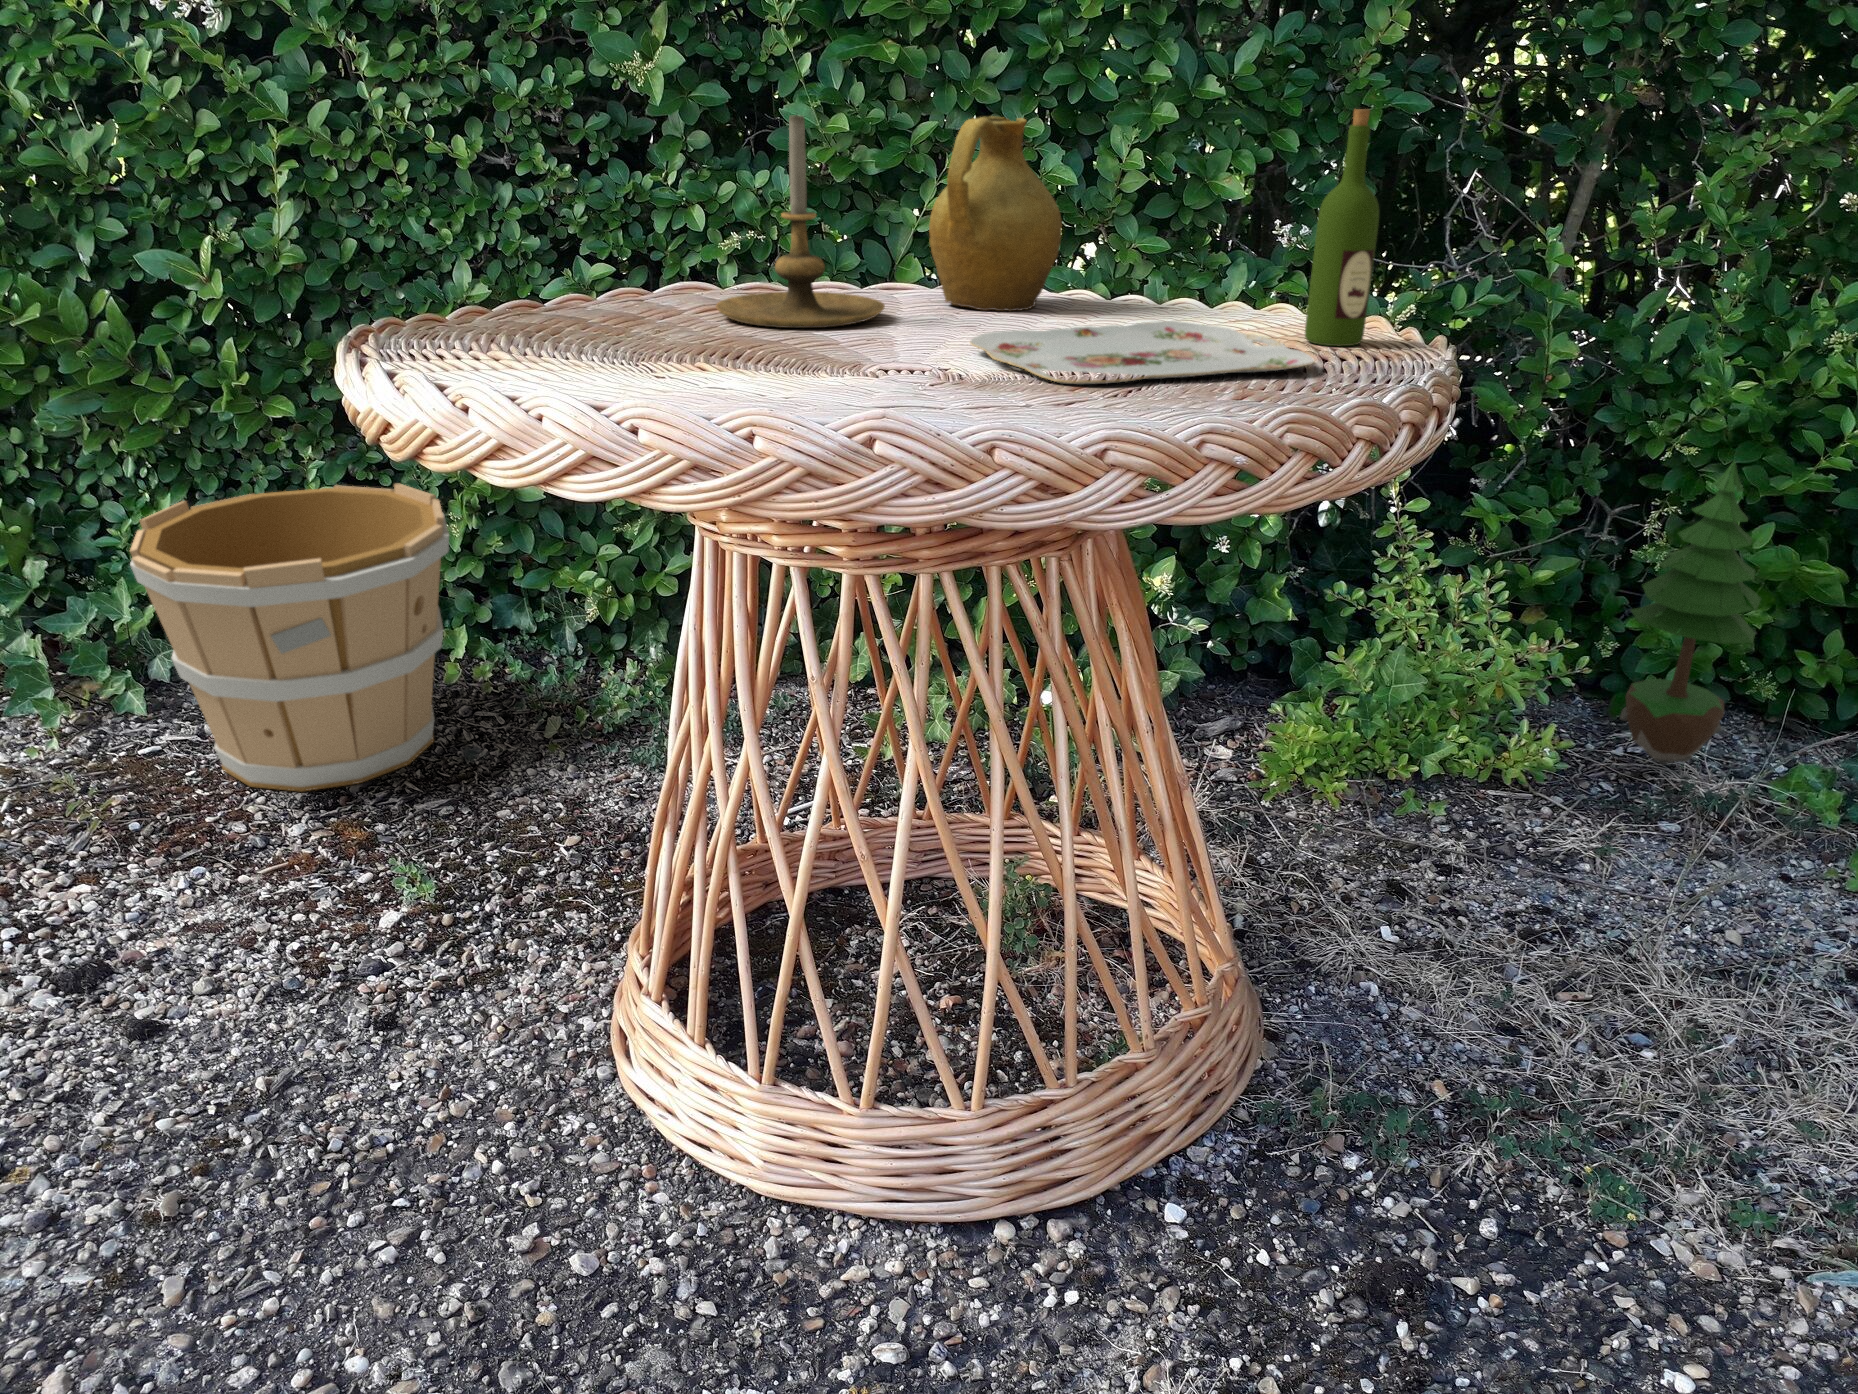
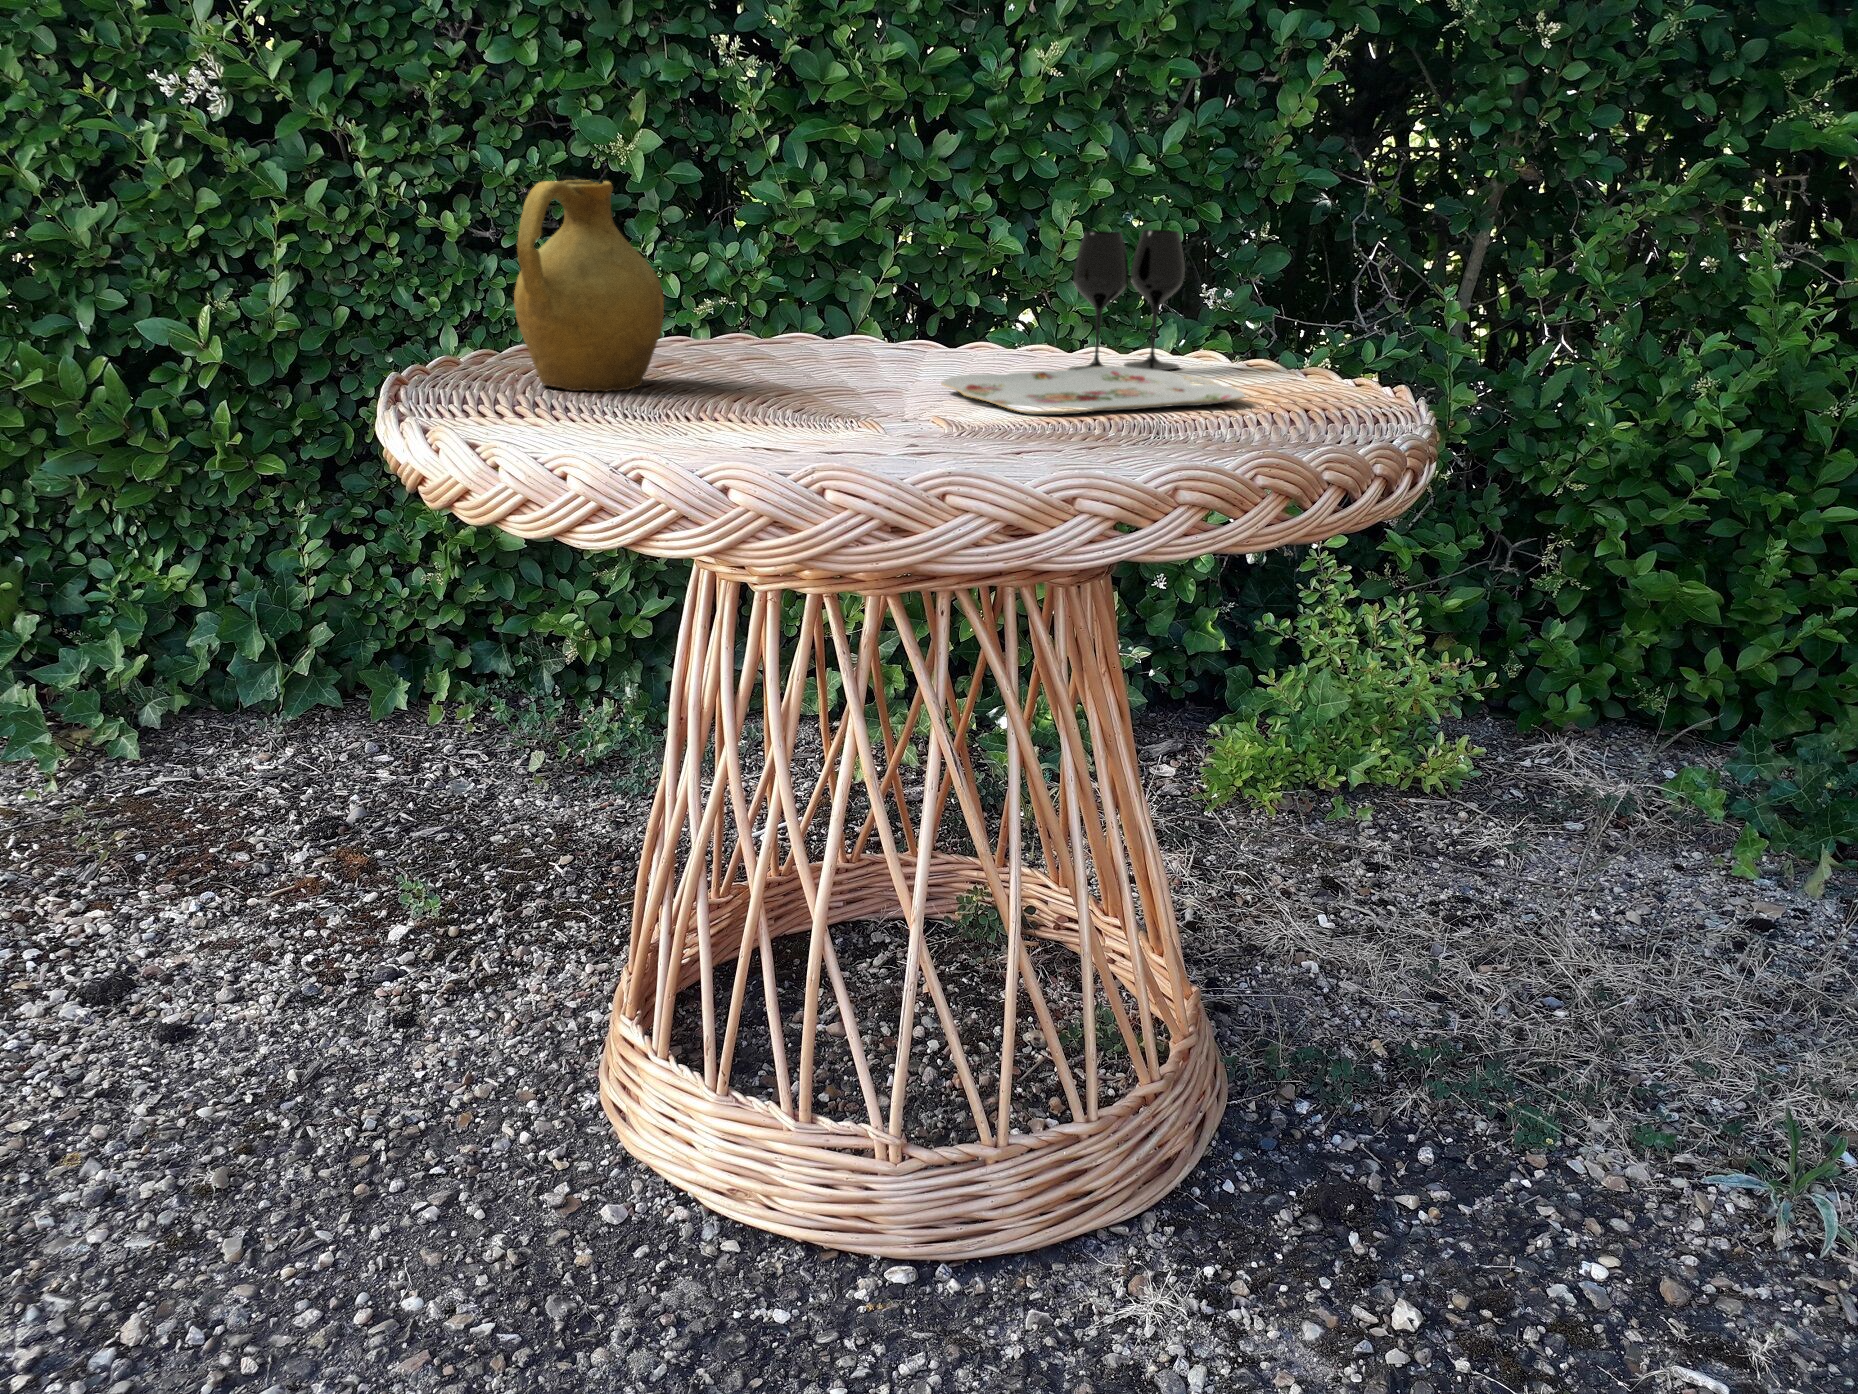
wine bottle: present [1305,109,1379,346] -> none [1234,181,1296,387]
candle holder: present [716,115,885,328] -> none [704,185,858,376]
pitcher: present [929,116,1062,311] -> present [514,180,664,392]
wine glass: none [1119,163,1254,328] -> present [1068,230,1185,370]
potted tree: present [1620,461,1761,764] -> none [1526,492,1646,773]
wooden bucket: present [130,484,449,792] -> none [138,534,441,824]

